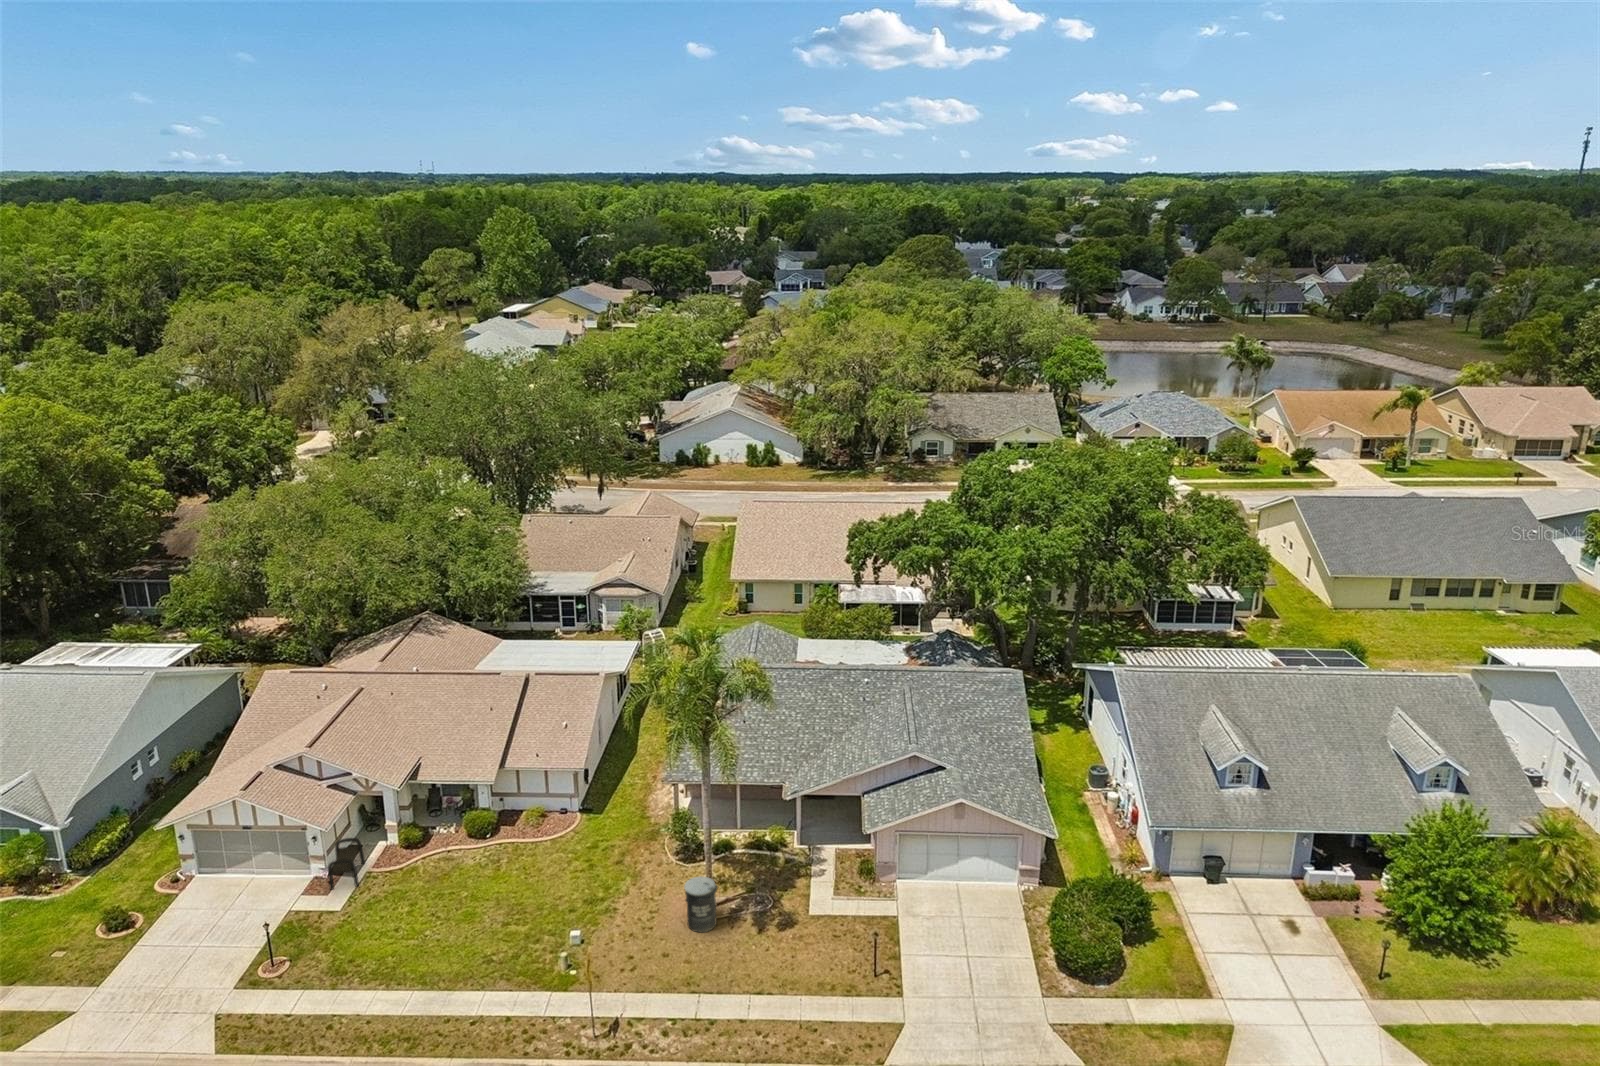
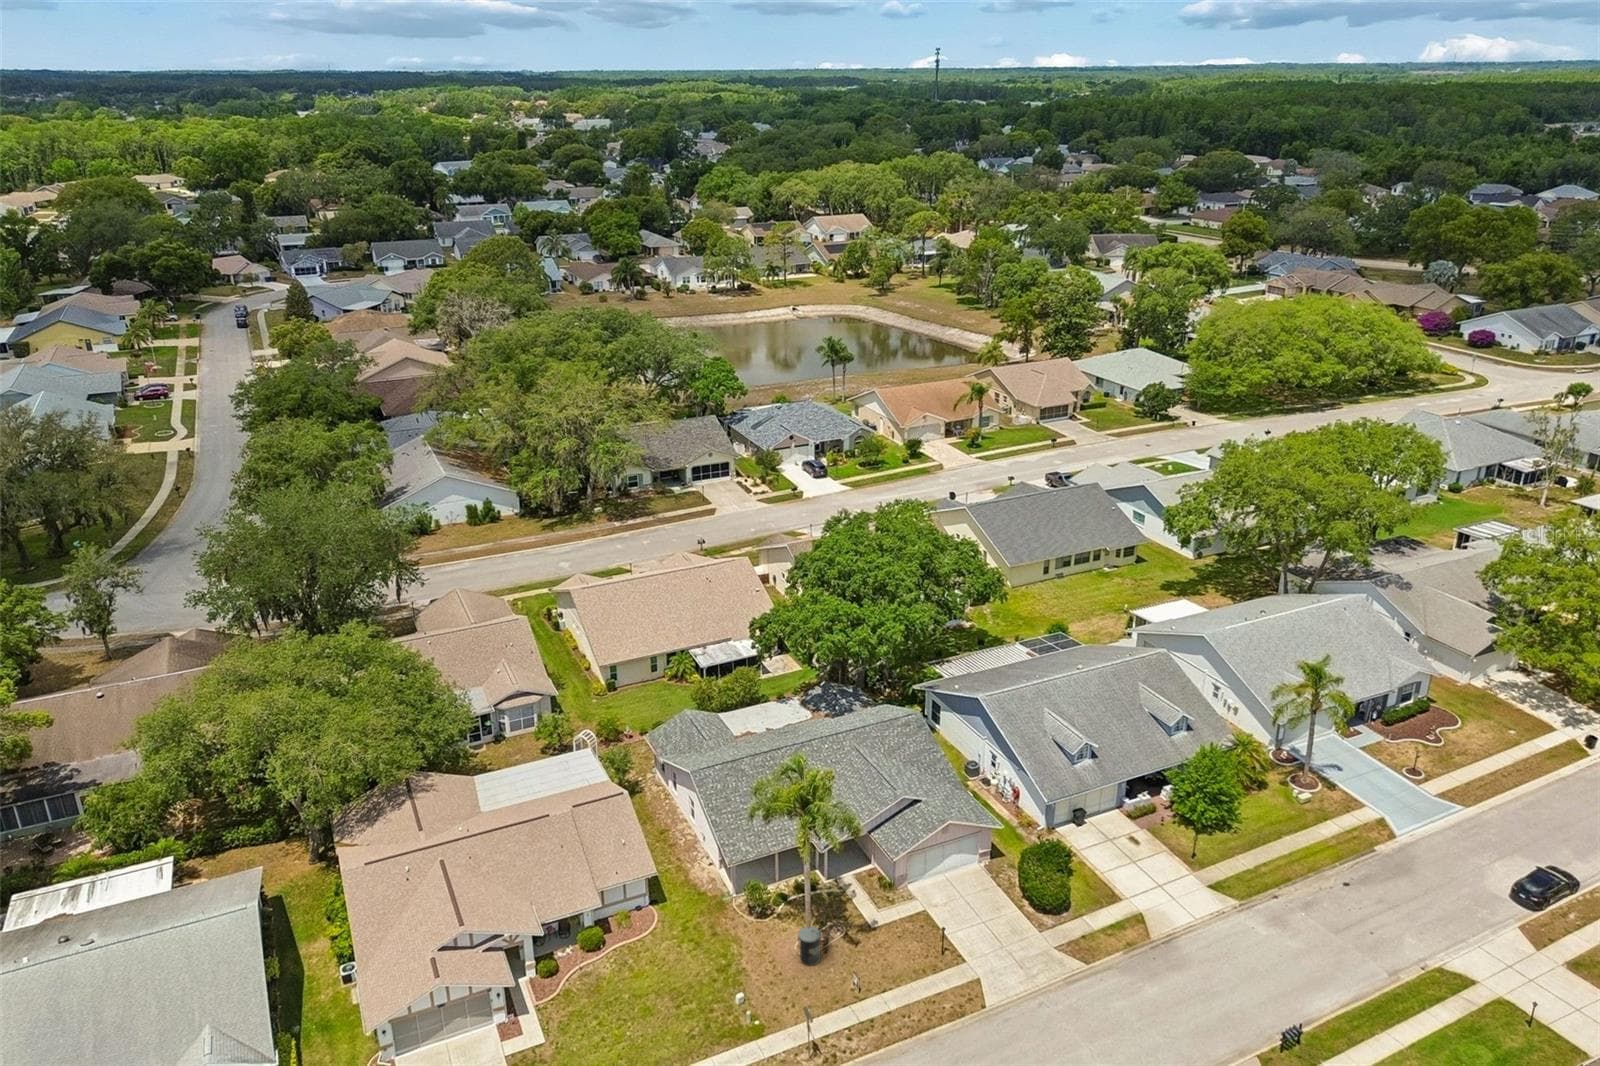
bench: present [328,838,365,890] -> none [501,986,537,1033]

